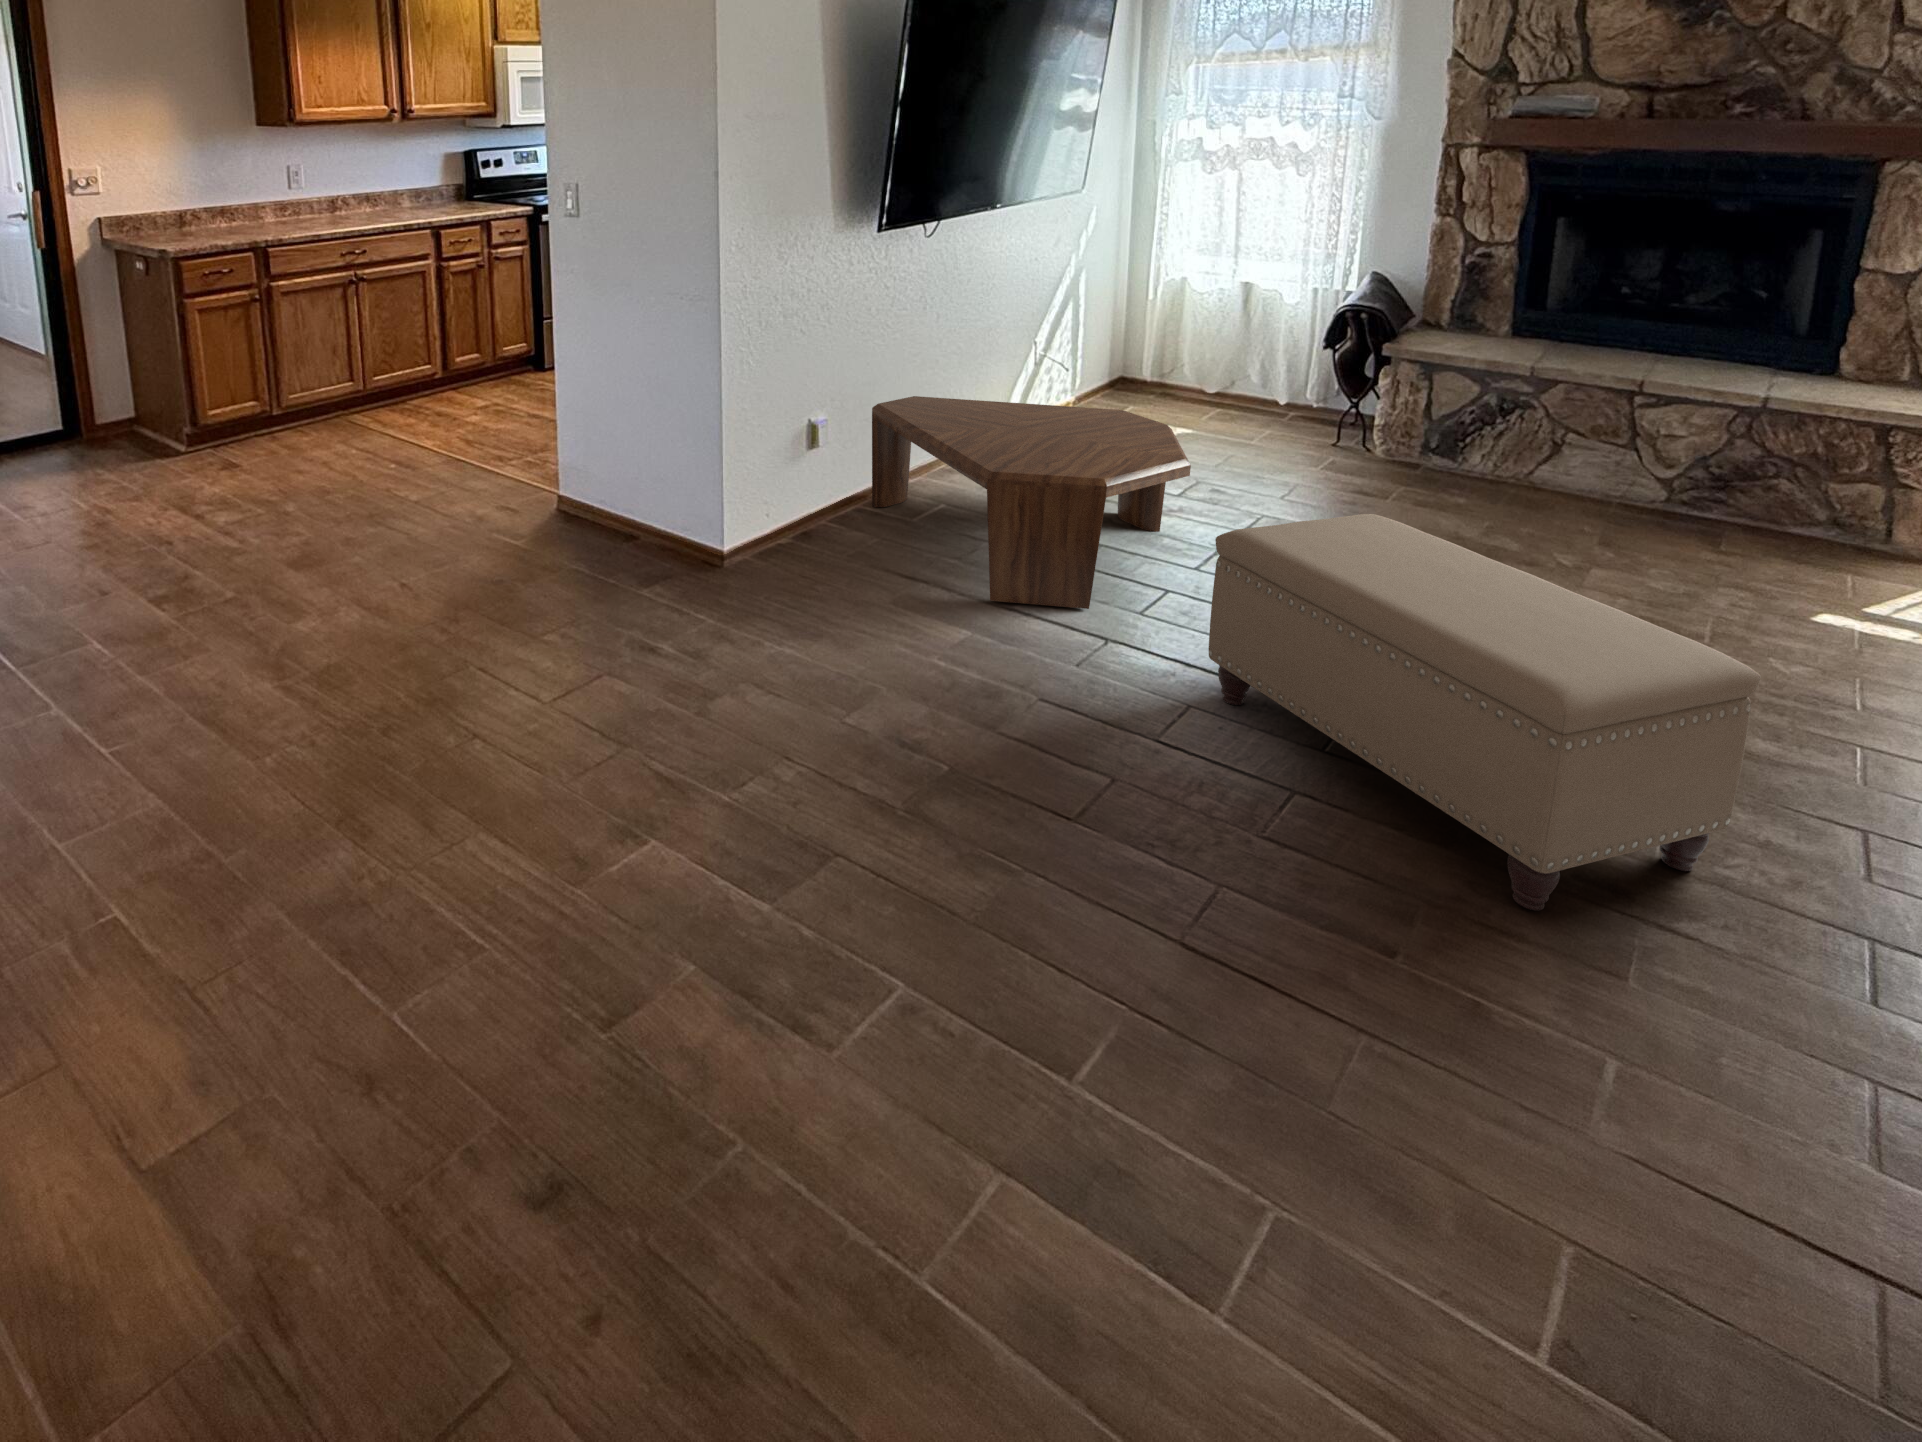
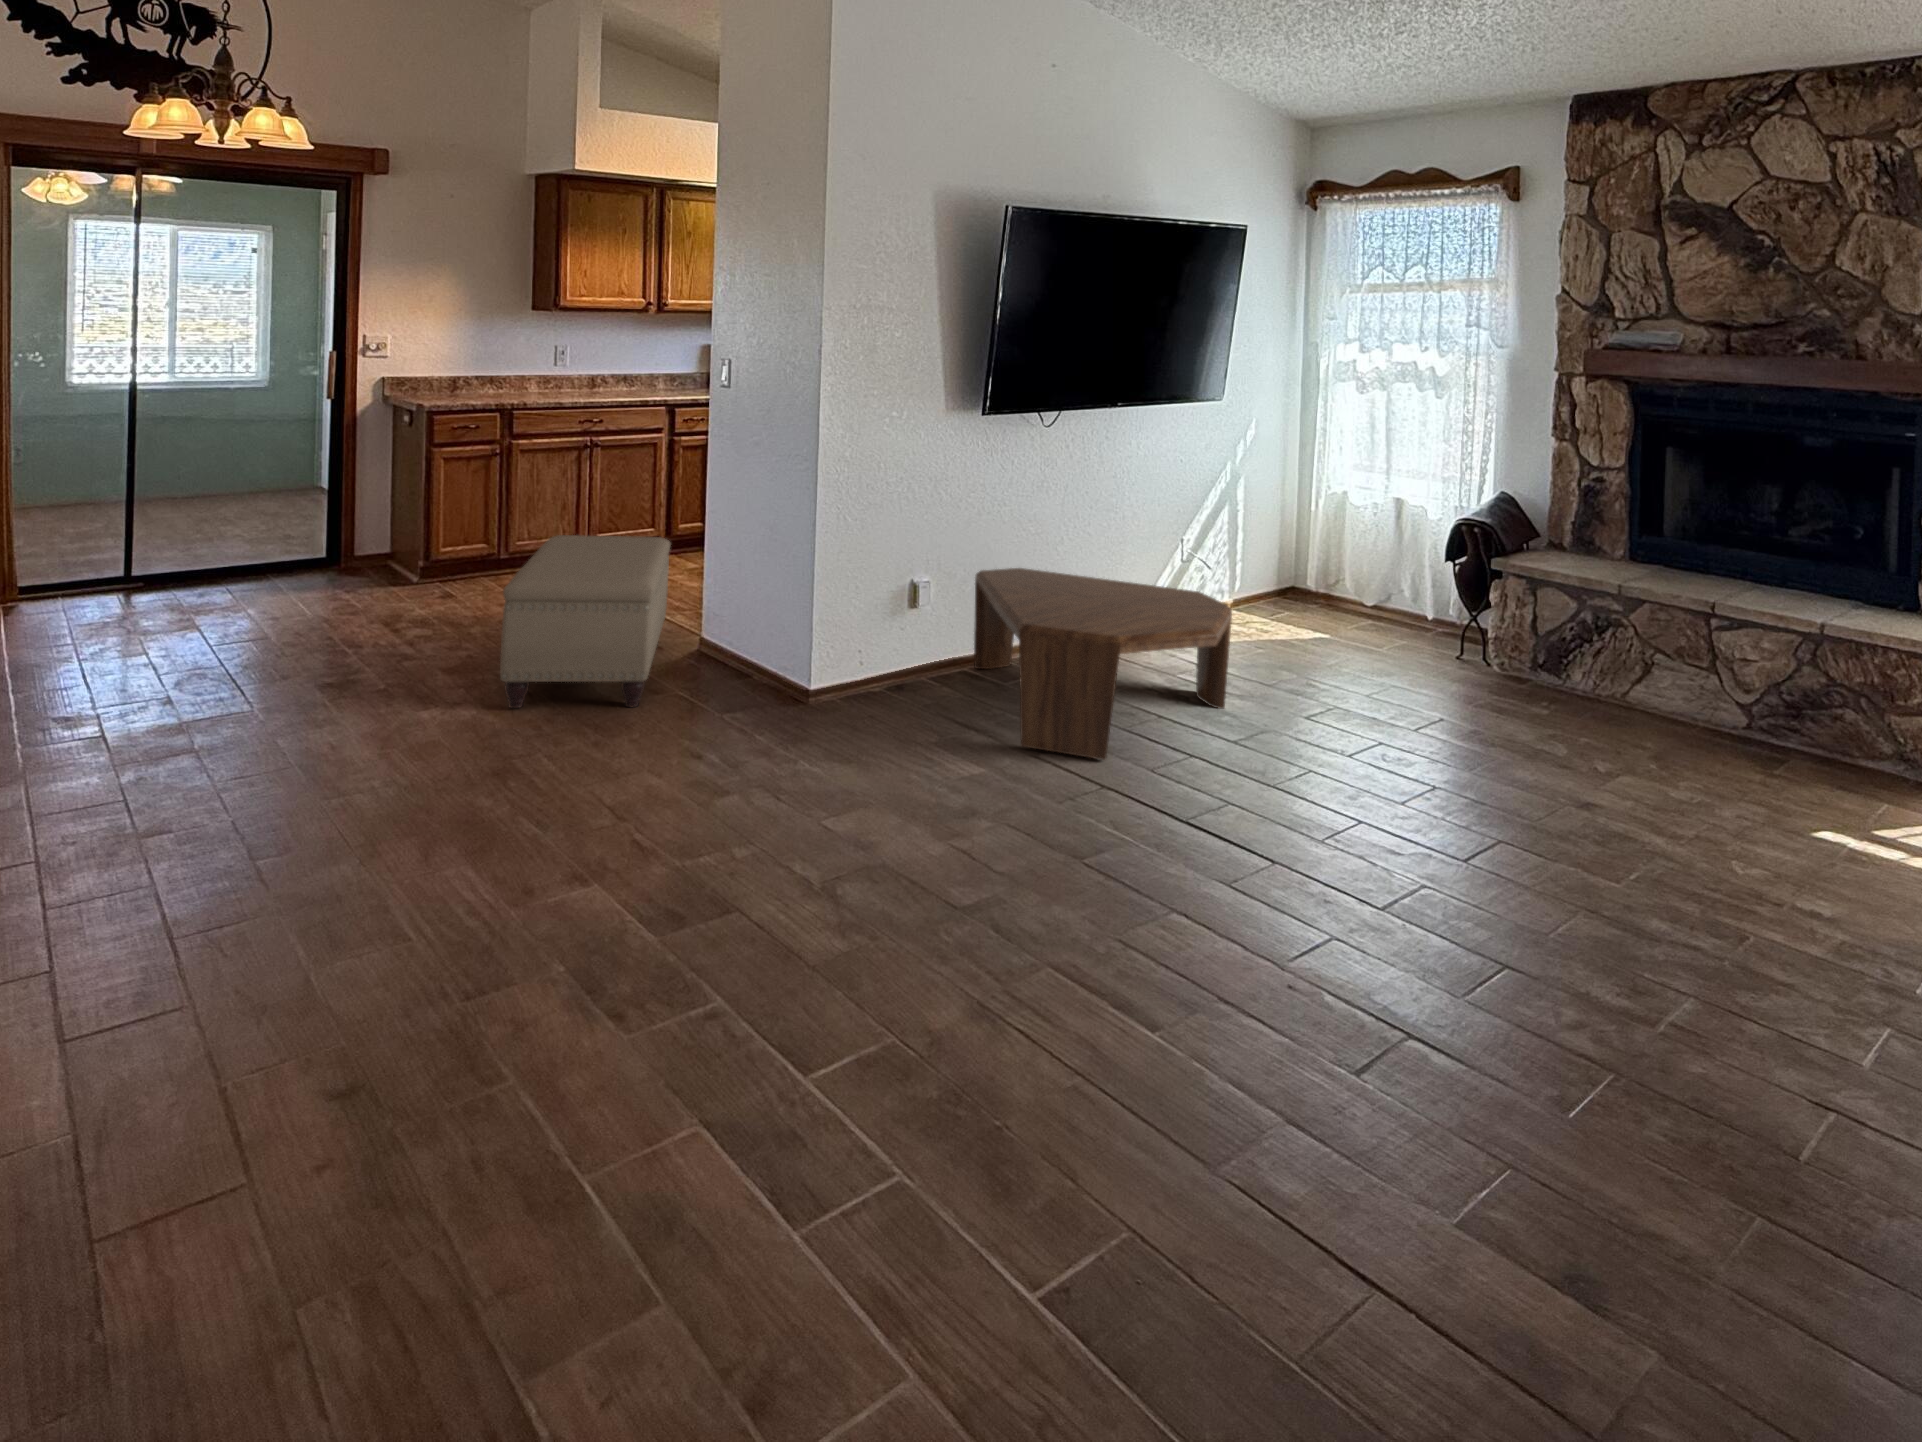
ottoman: present [1209,514,1760,910] -> present [500,535,670,708]

